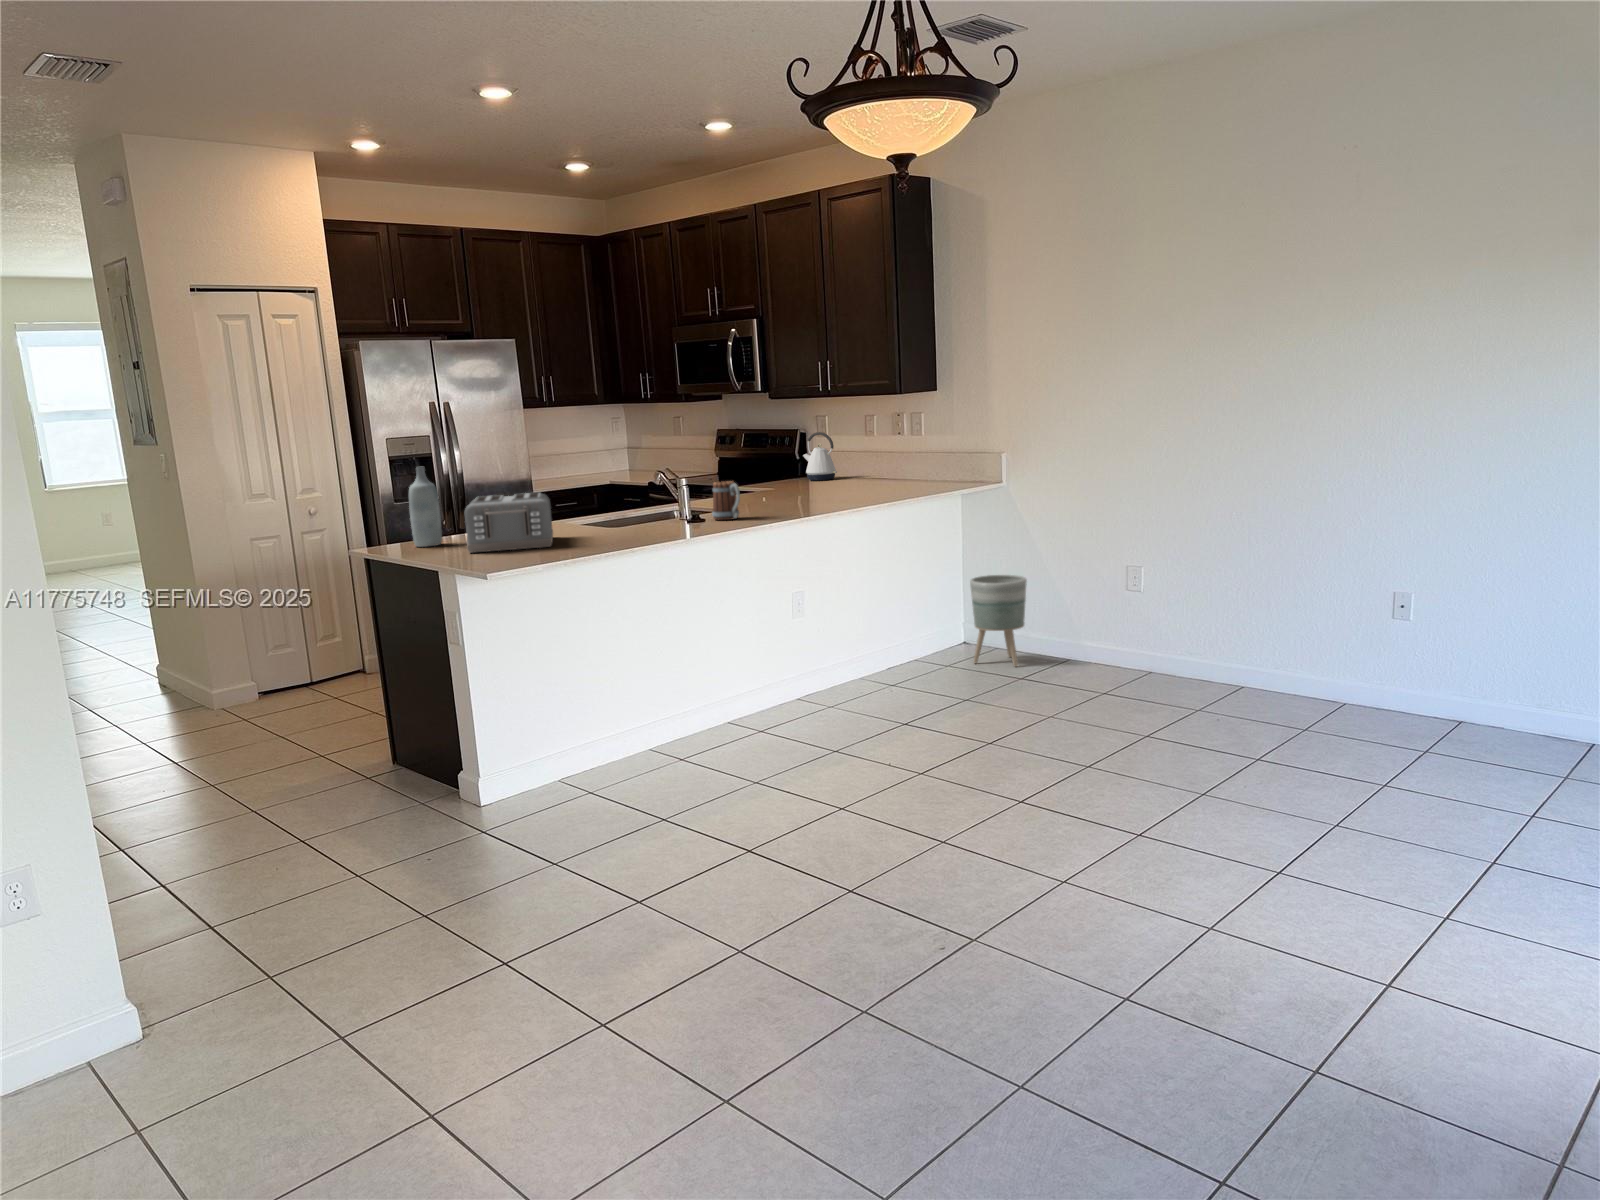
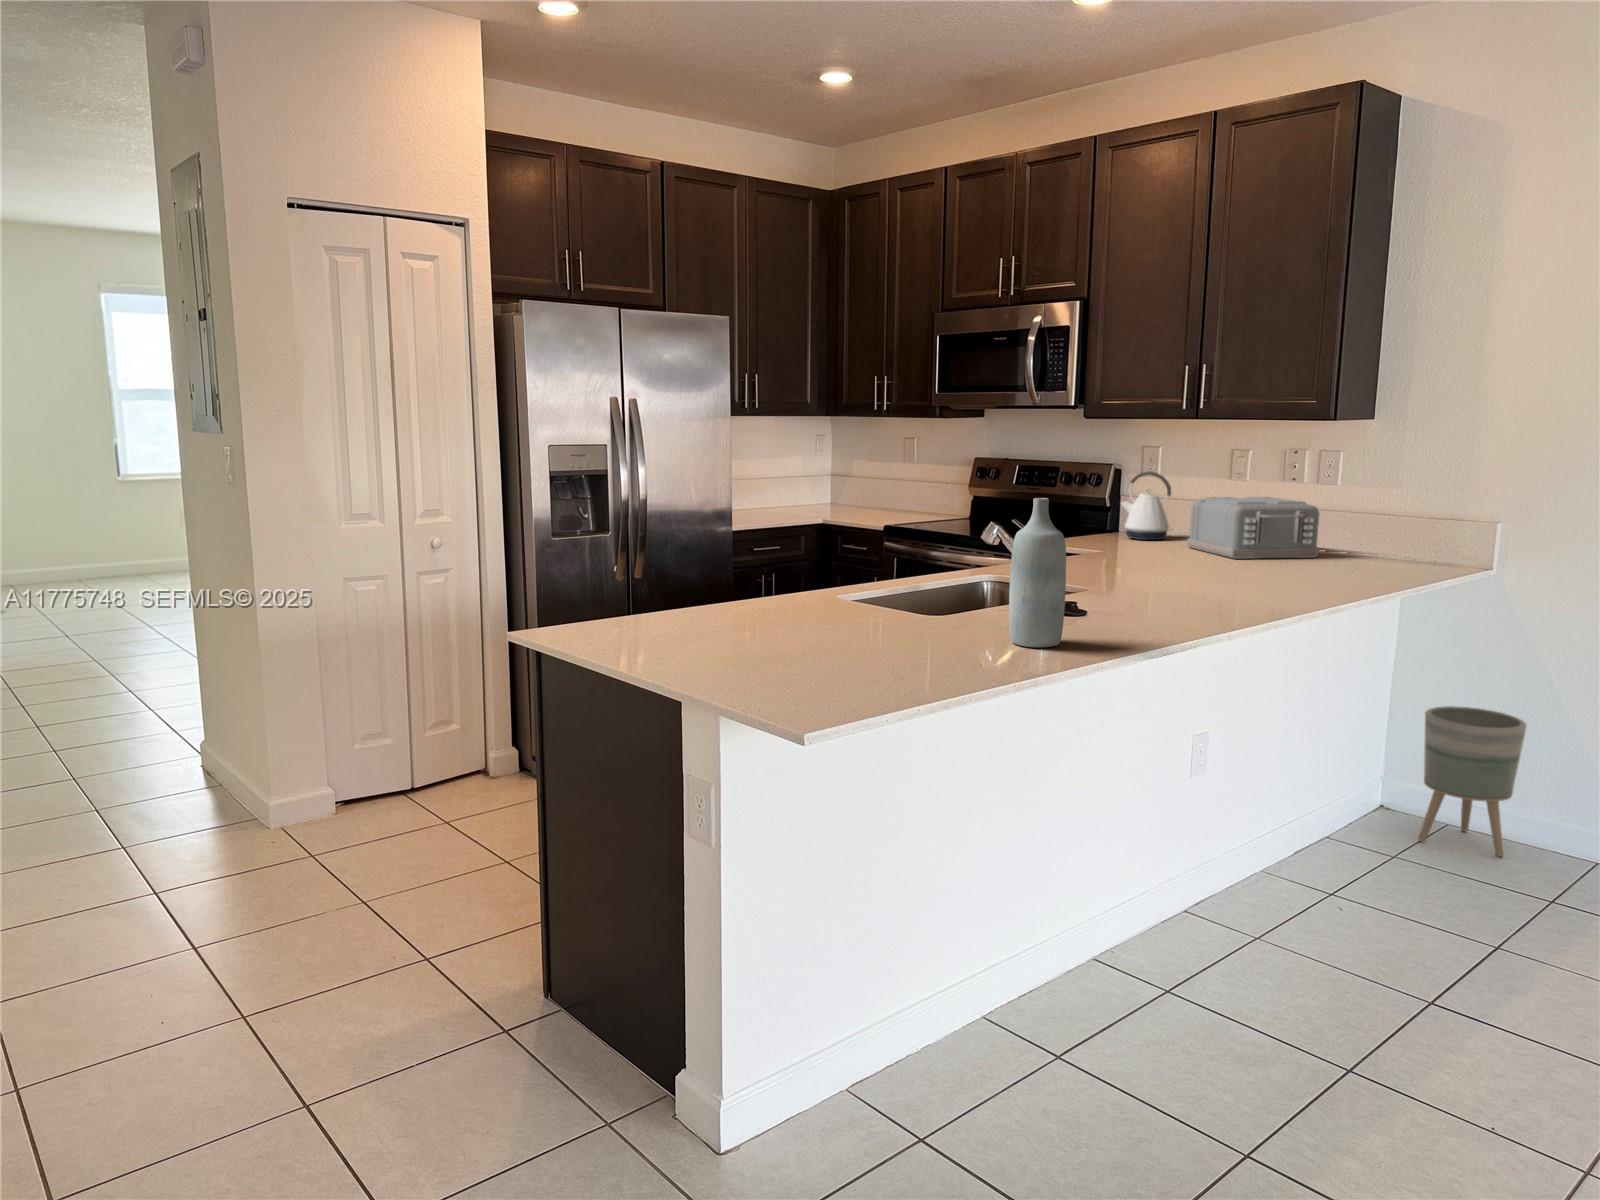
bottle: present [409,467,442,547] -> present [1009,498,1066,647]
mug: present [712,481,740,520] -> none [1126,552,1193,622]
toaster: present [464,493,553,553] -> present [1187,497,1319,559]

